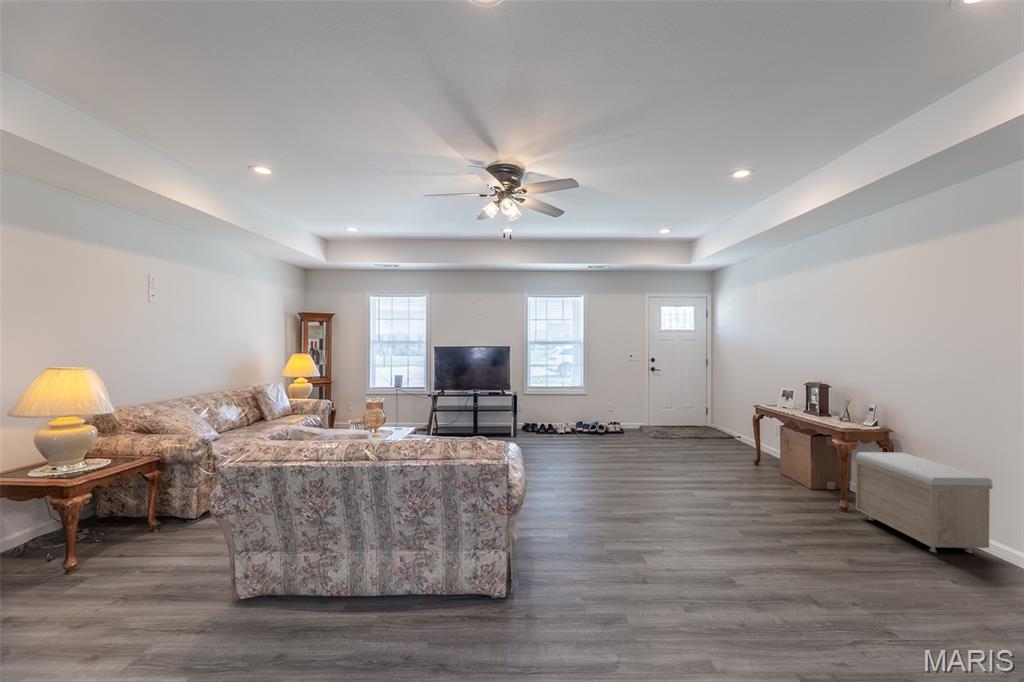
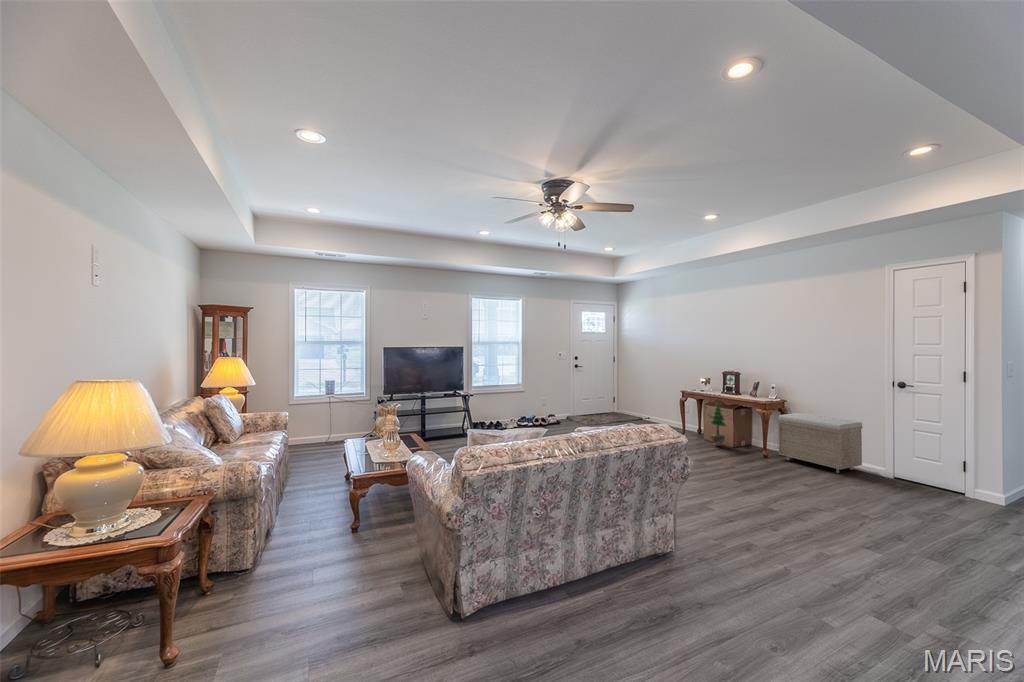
potted tree: none [773,424,798,485] -> present [710,402,726,446]

